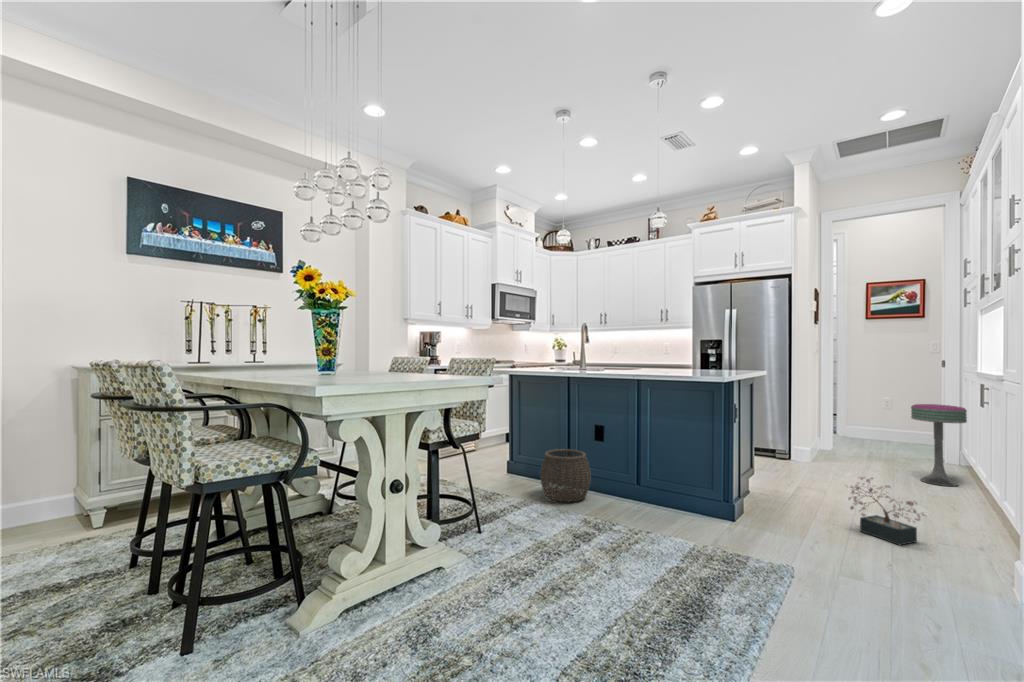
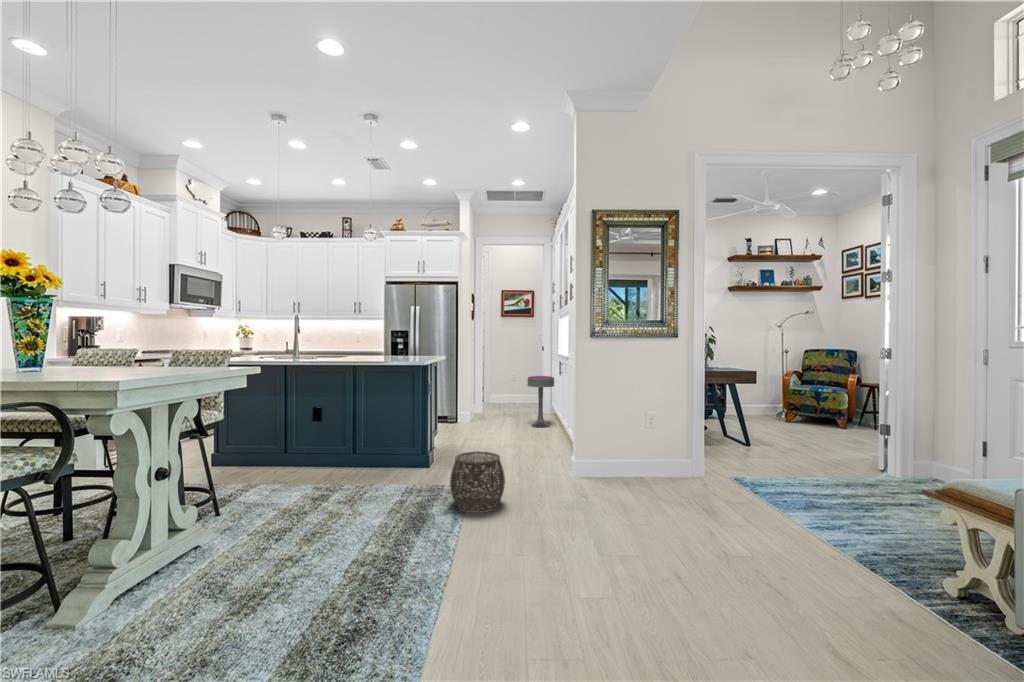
woven basket: present [540,449,591,502] -> present [450,451,505,511]
decorative plant: present [846,477,927,545] -> none [495,424,536,463]

